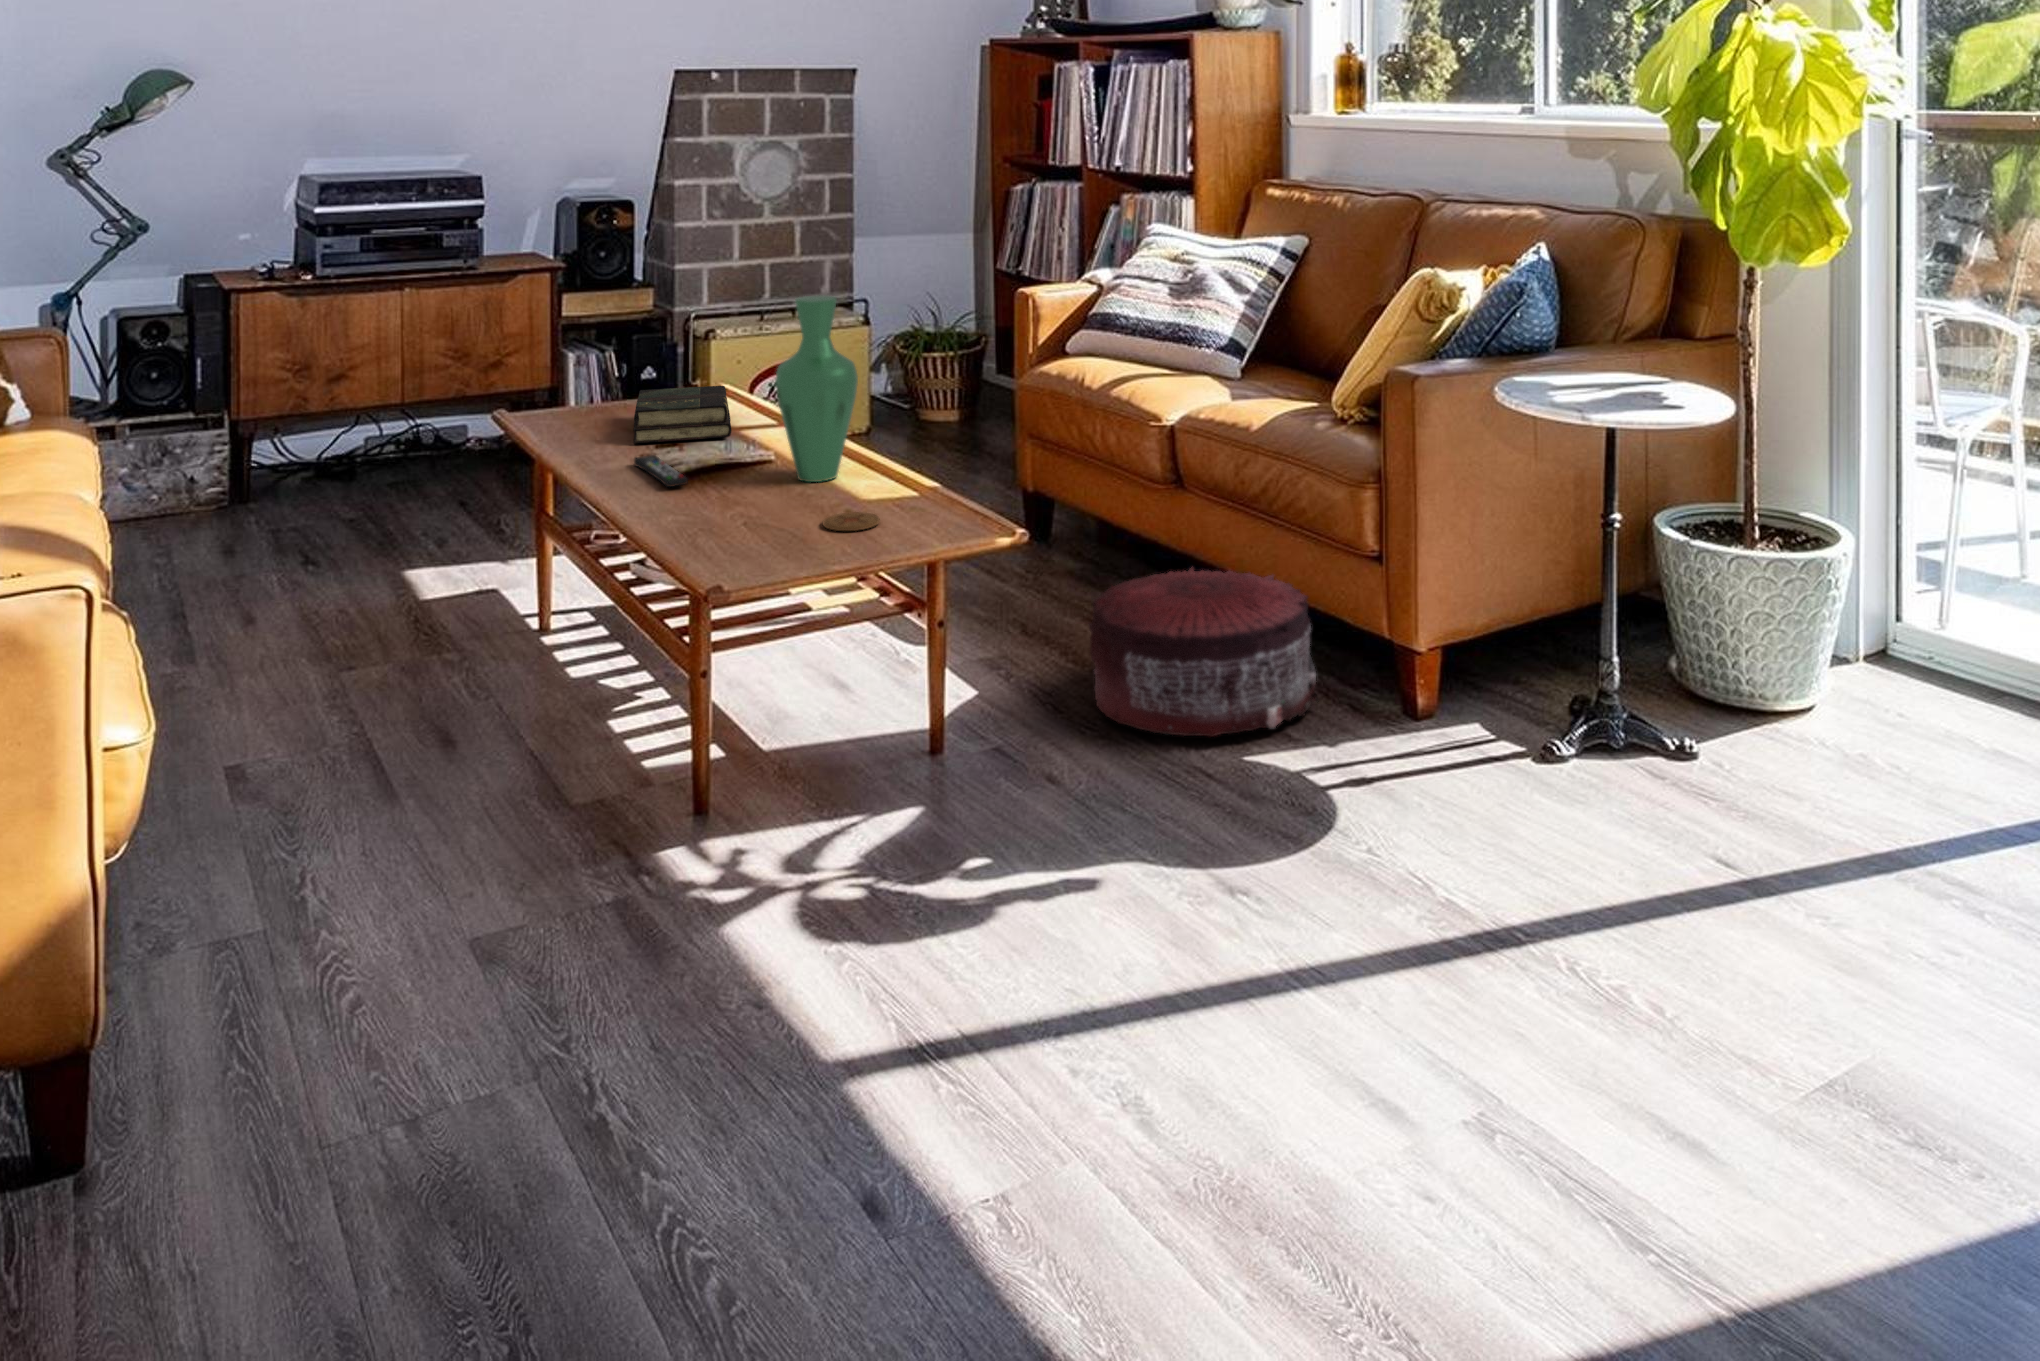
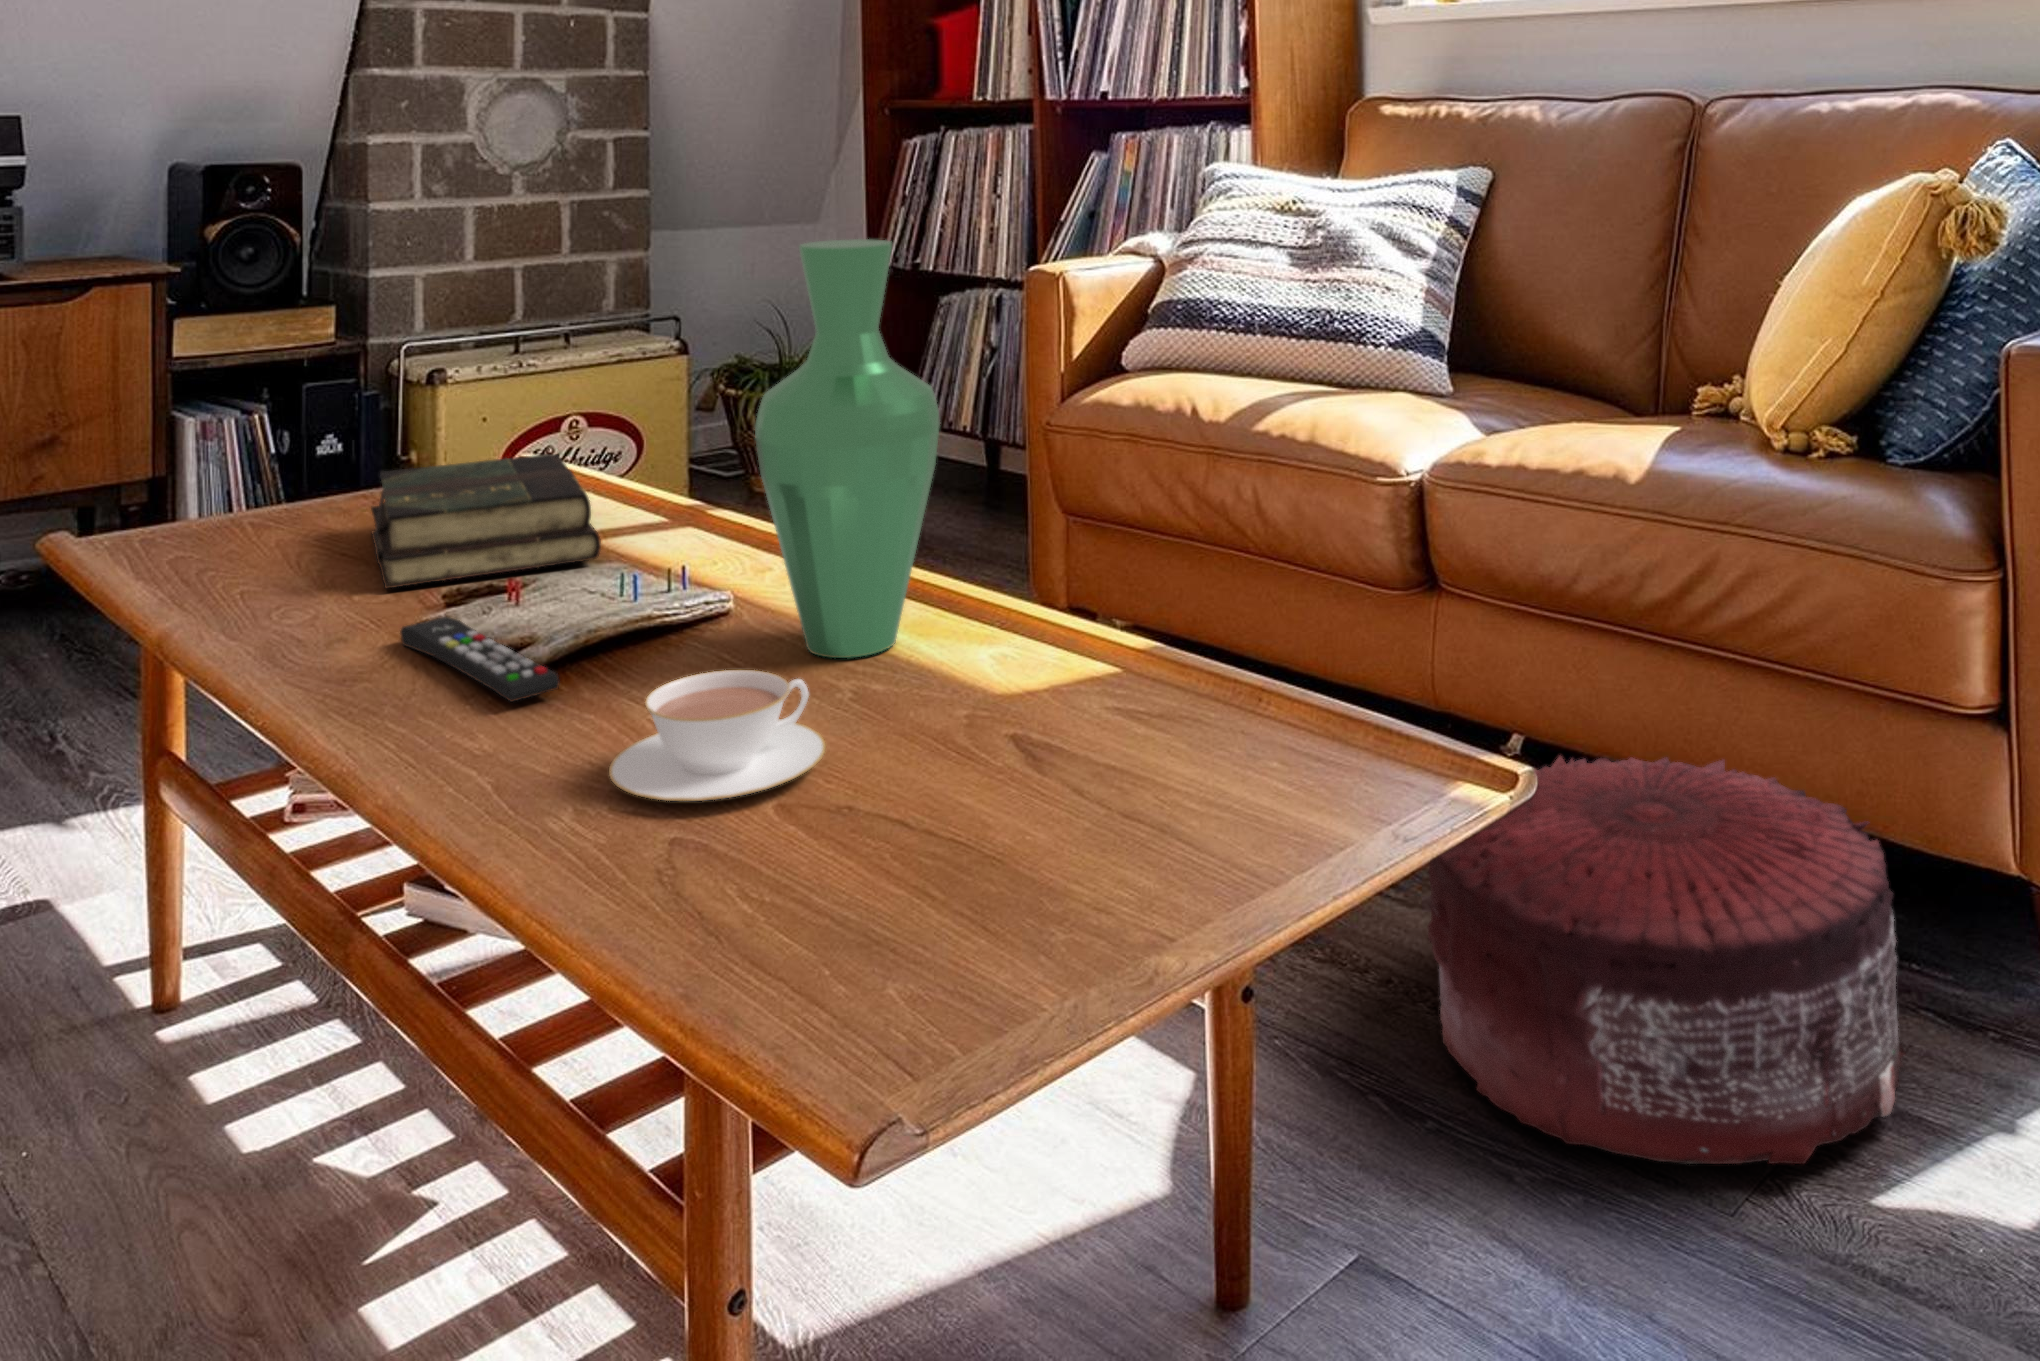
teacup: none [692,477,778,521] -> present [609,670,826,801]
coaster: present [823,512,880,531] -> none [964,738,1104,801]

